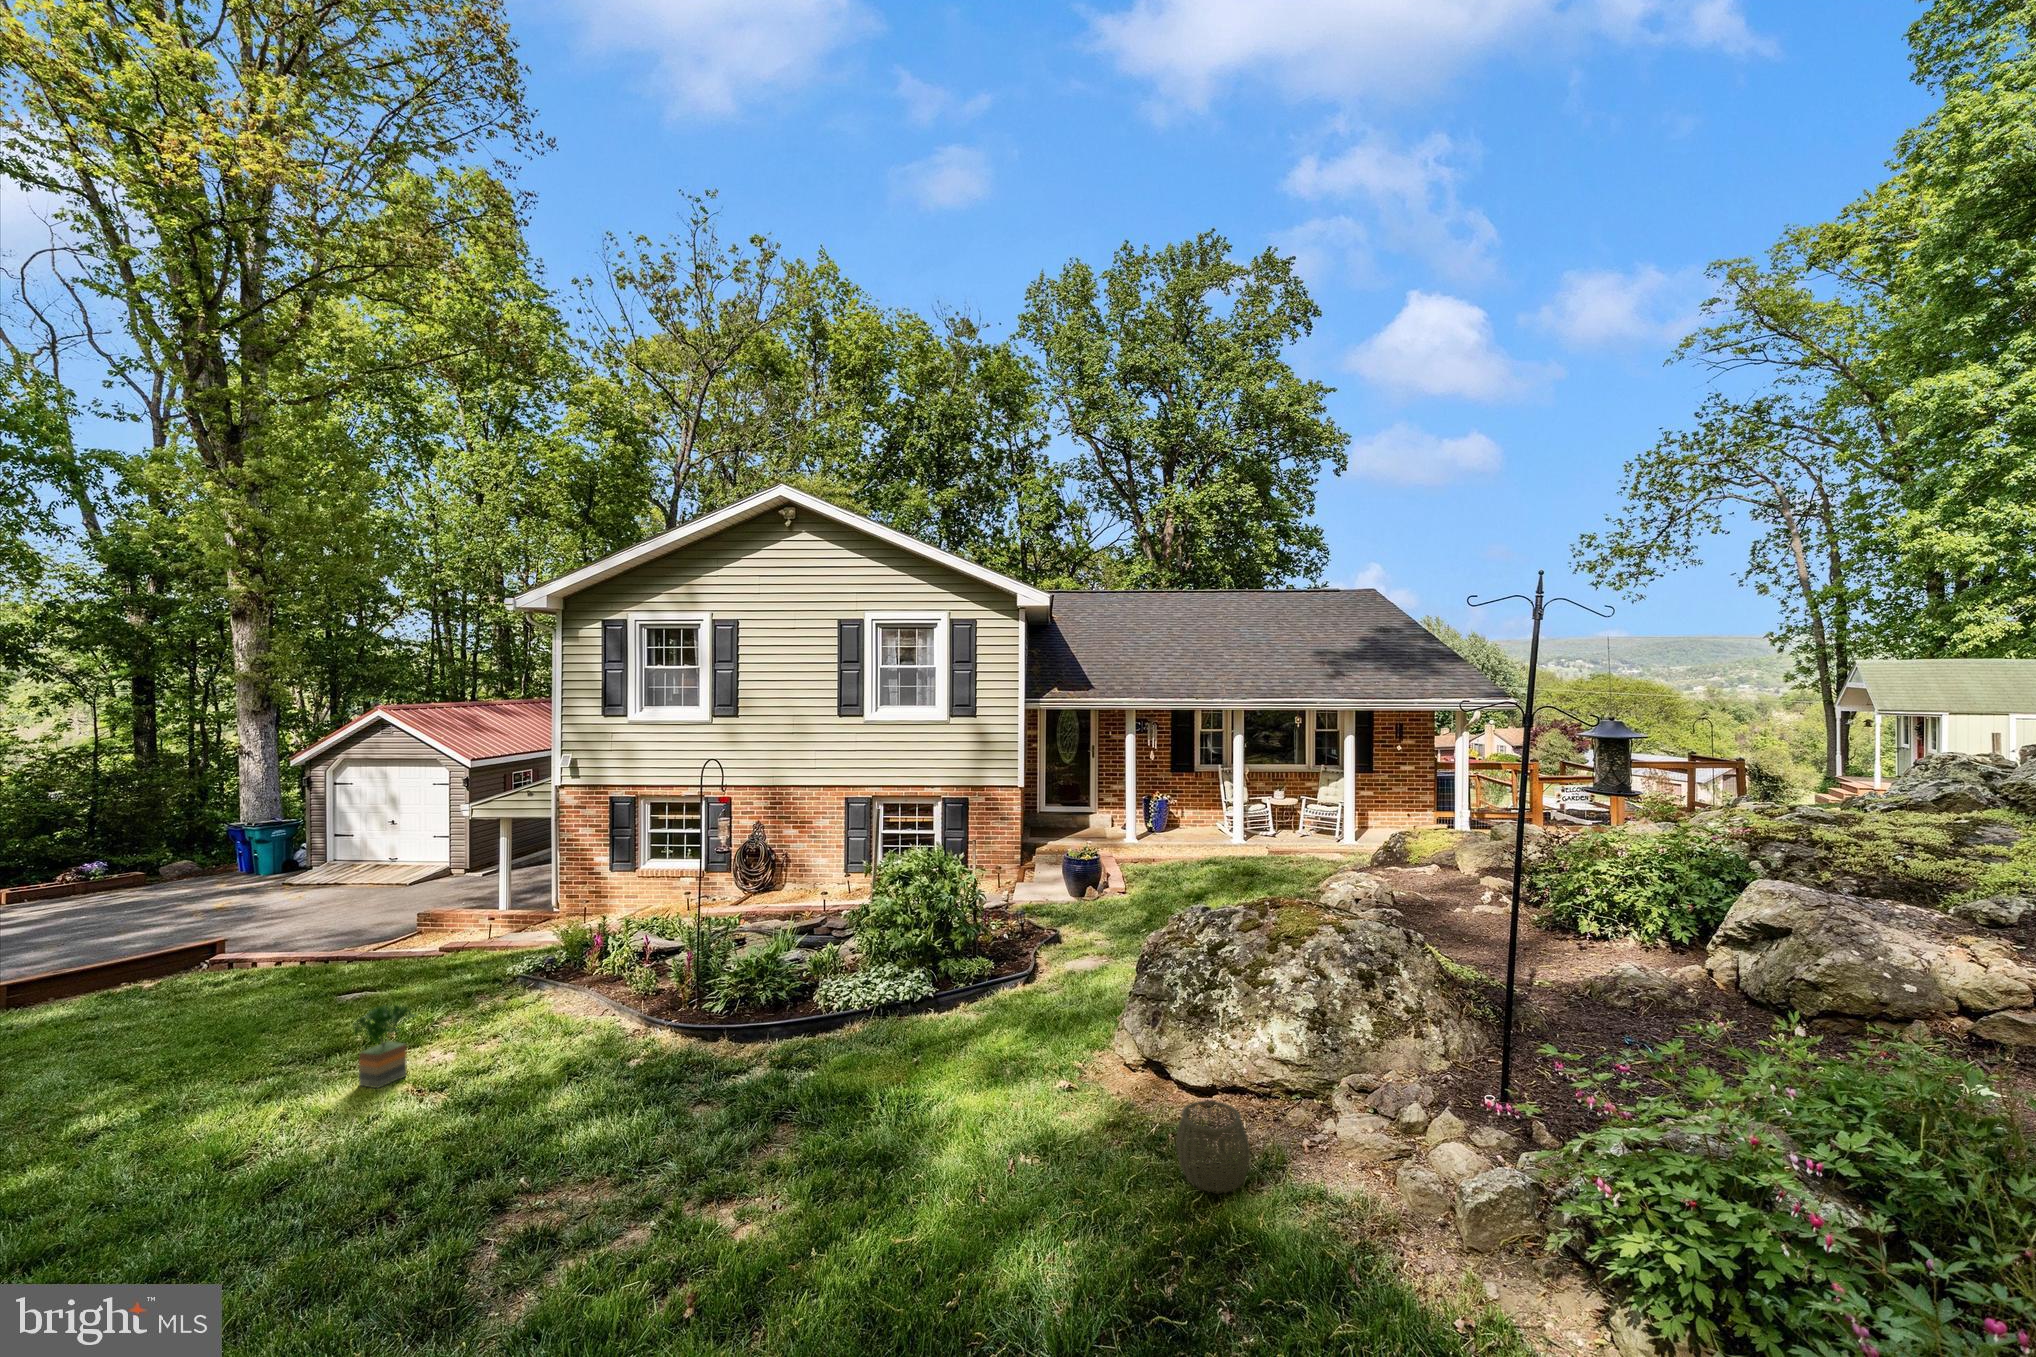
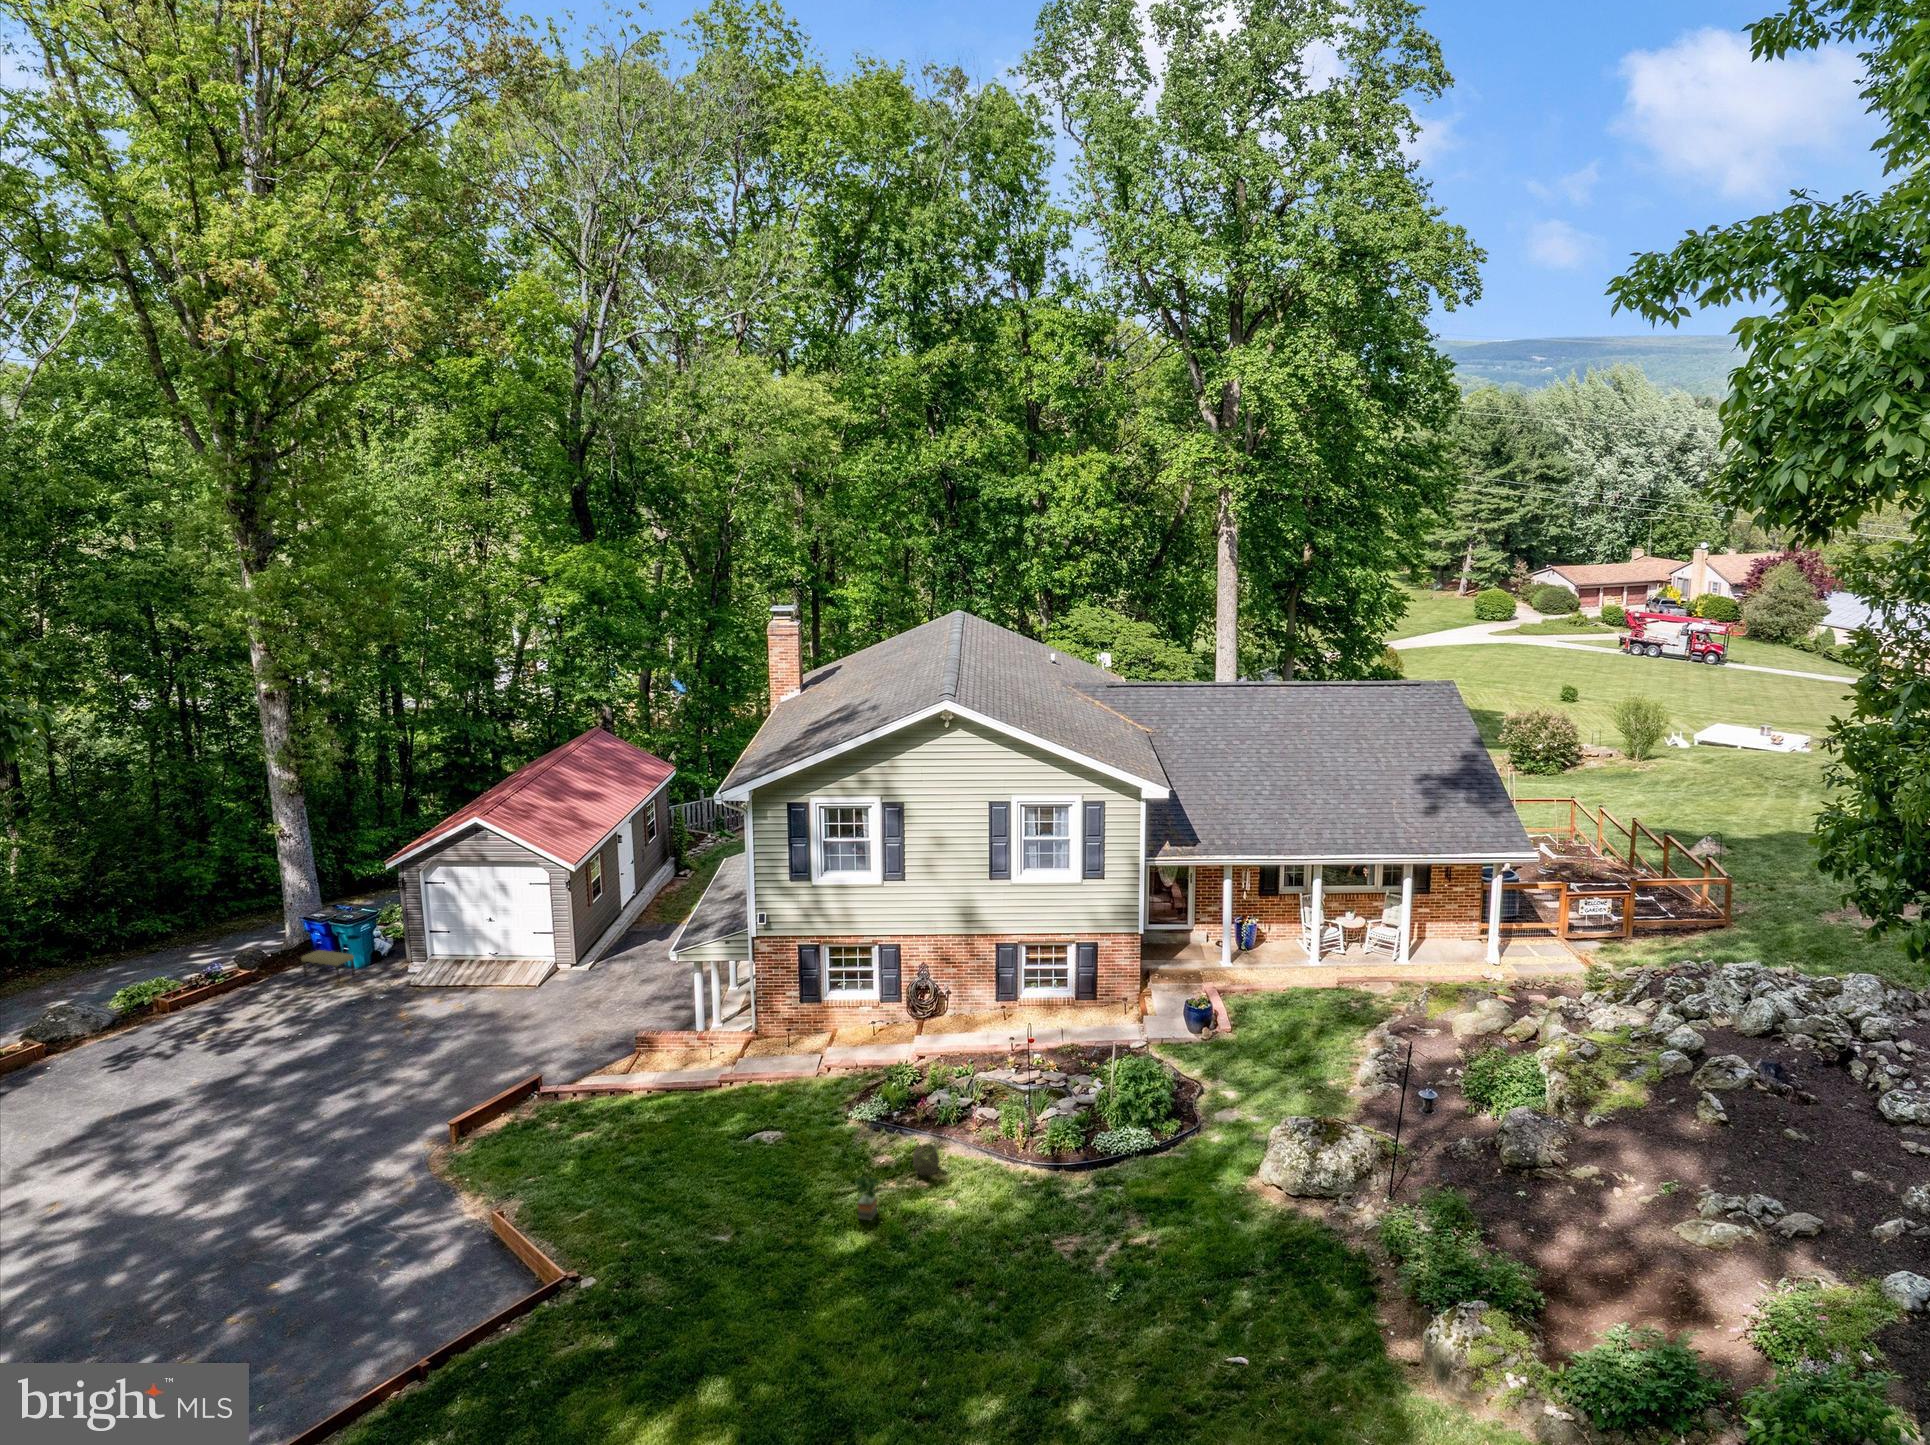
bench: none [149,846,203,874] -> present [301,950,355,981]
woven basket: present [1176,1101,1250,1193] -> present [913,1144,939,1175]

